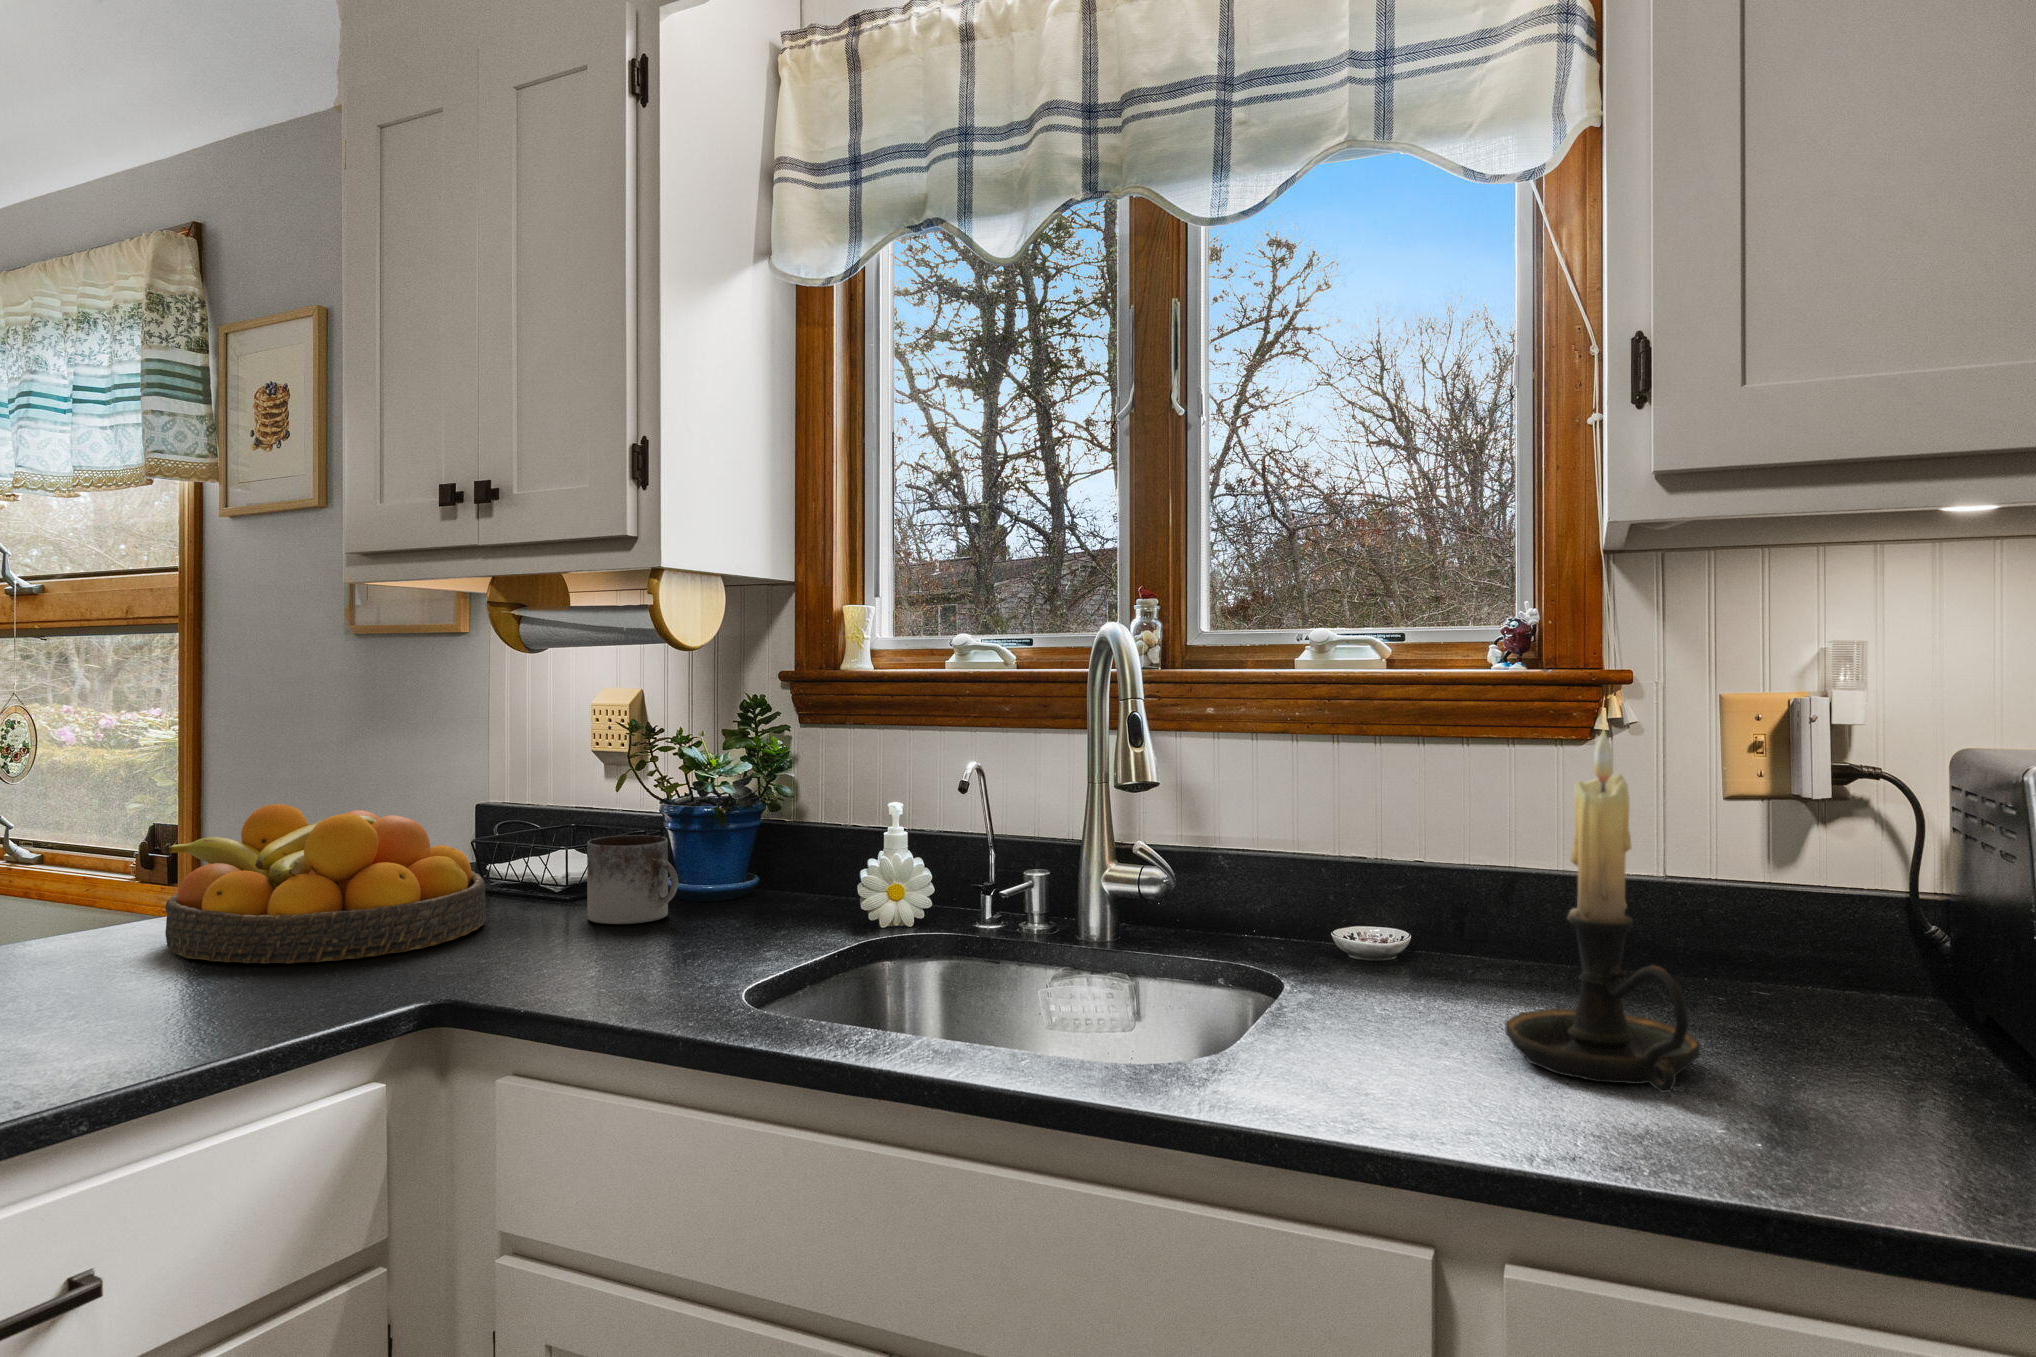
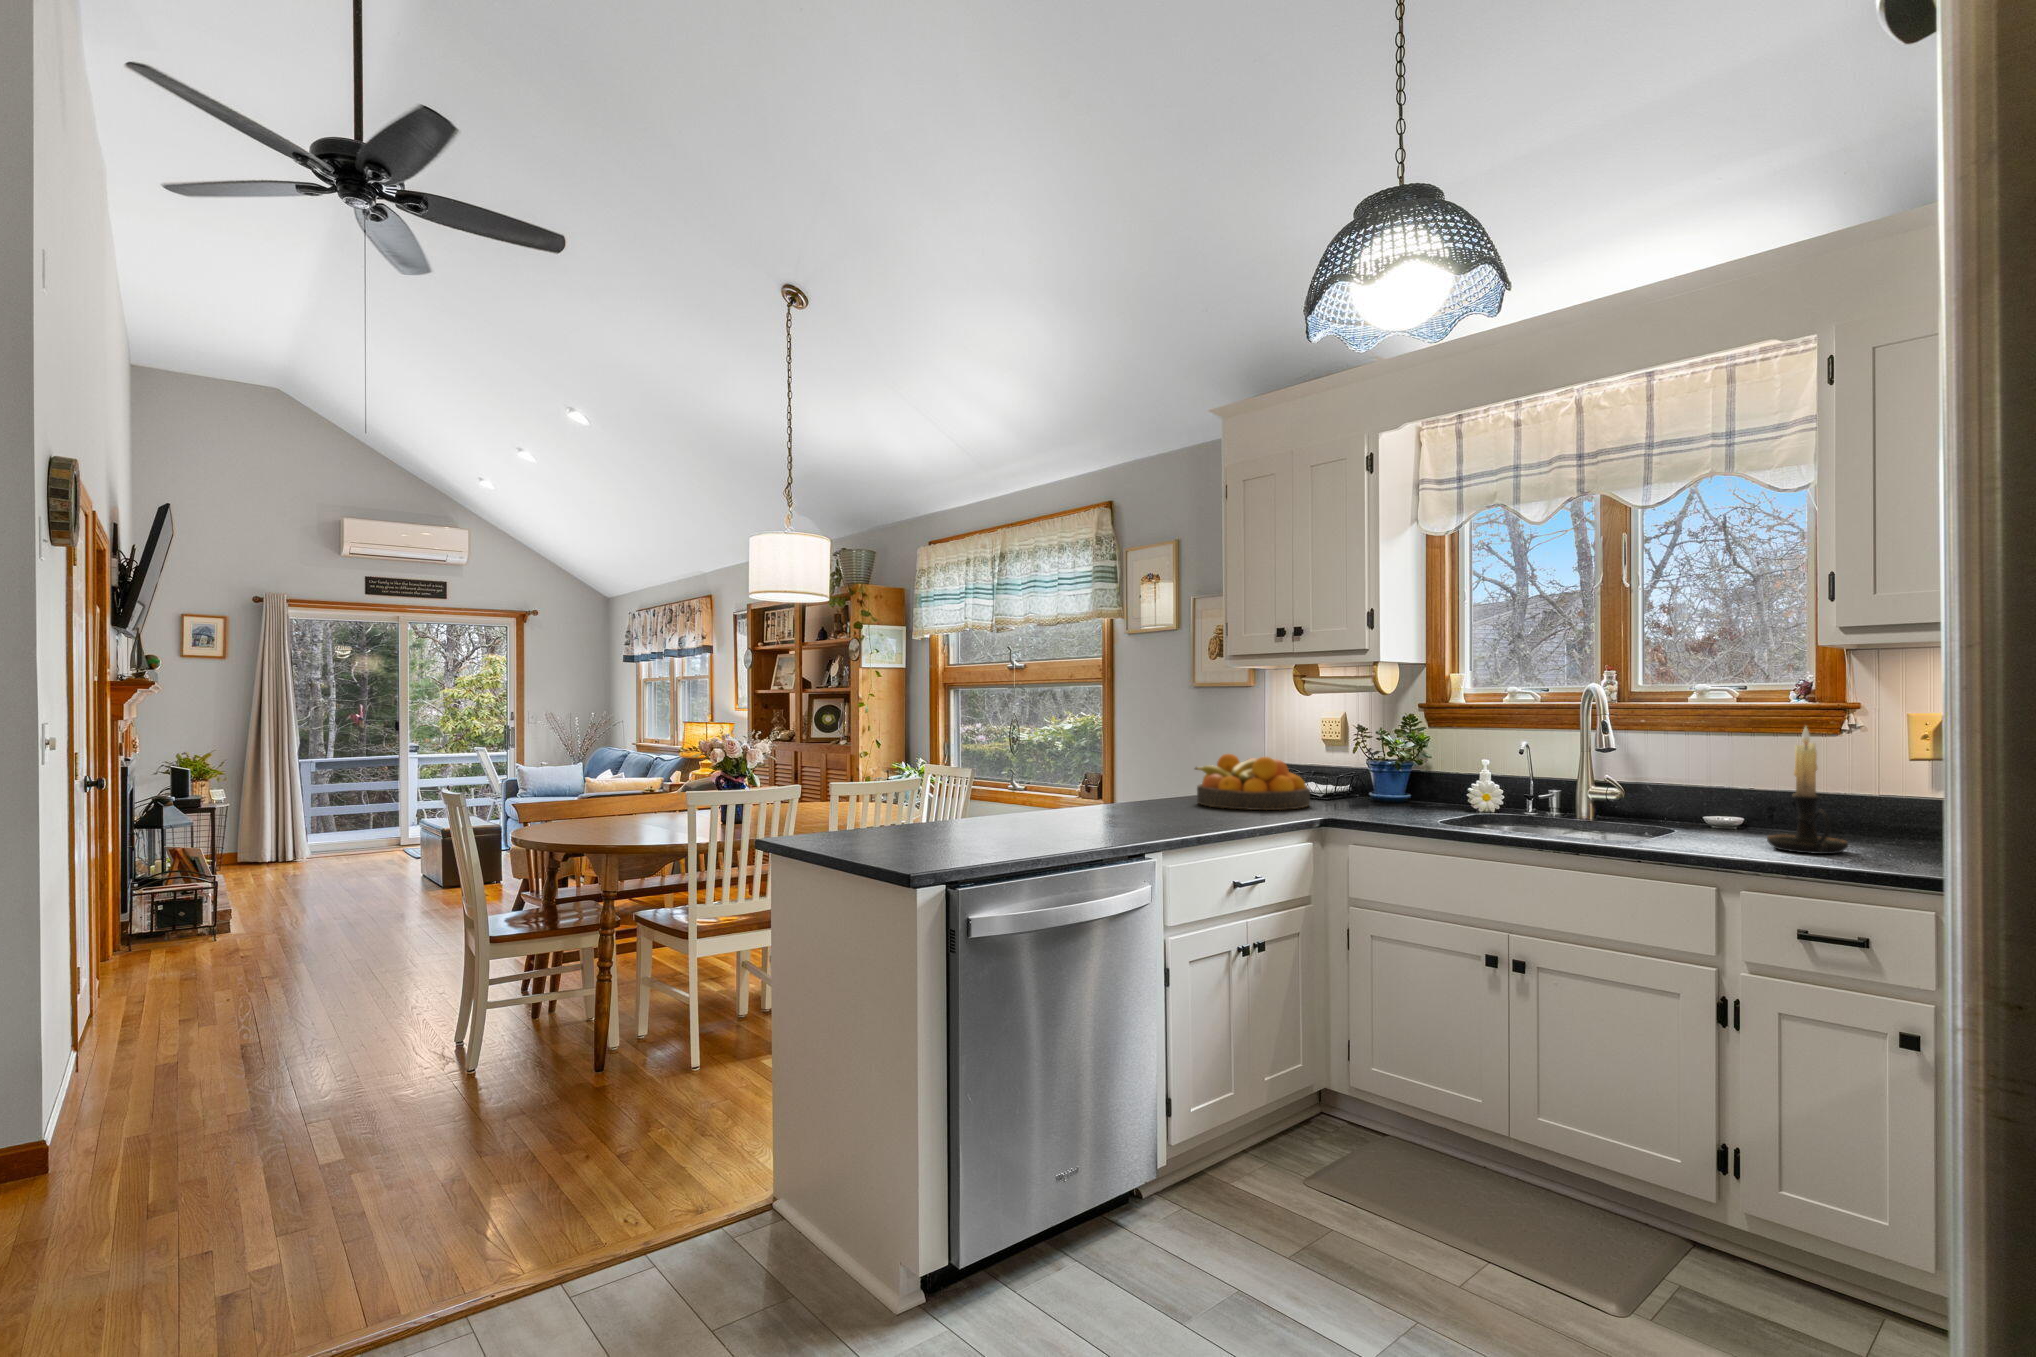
mug: present [587,835,678,924] -> none [1349,772,1390,807]

